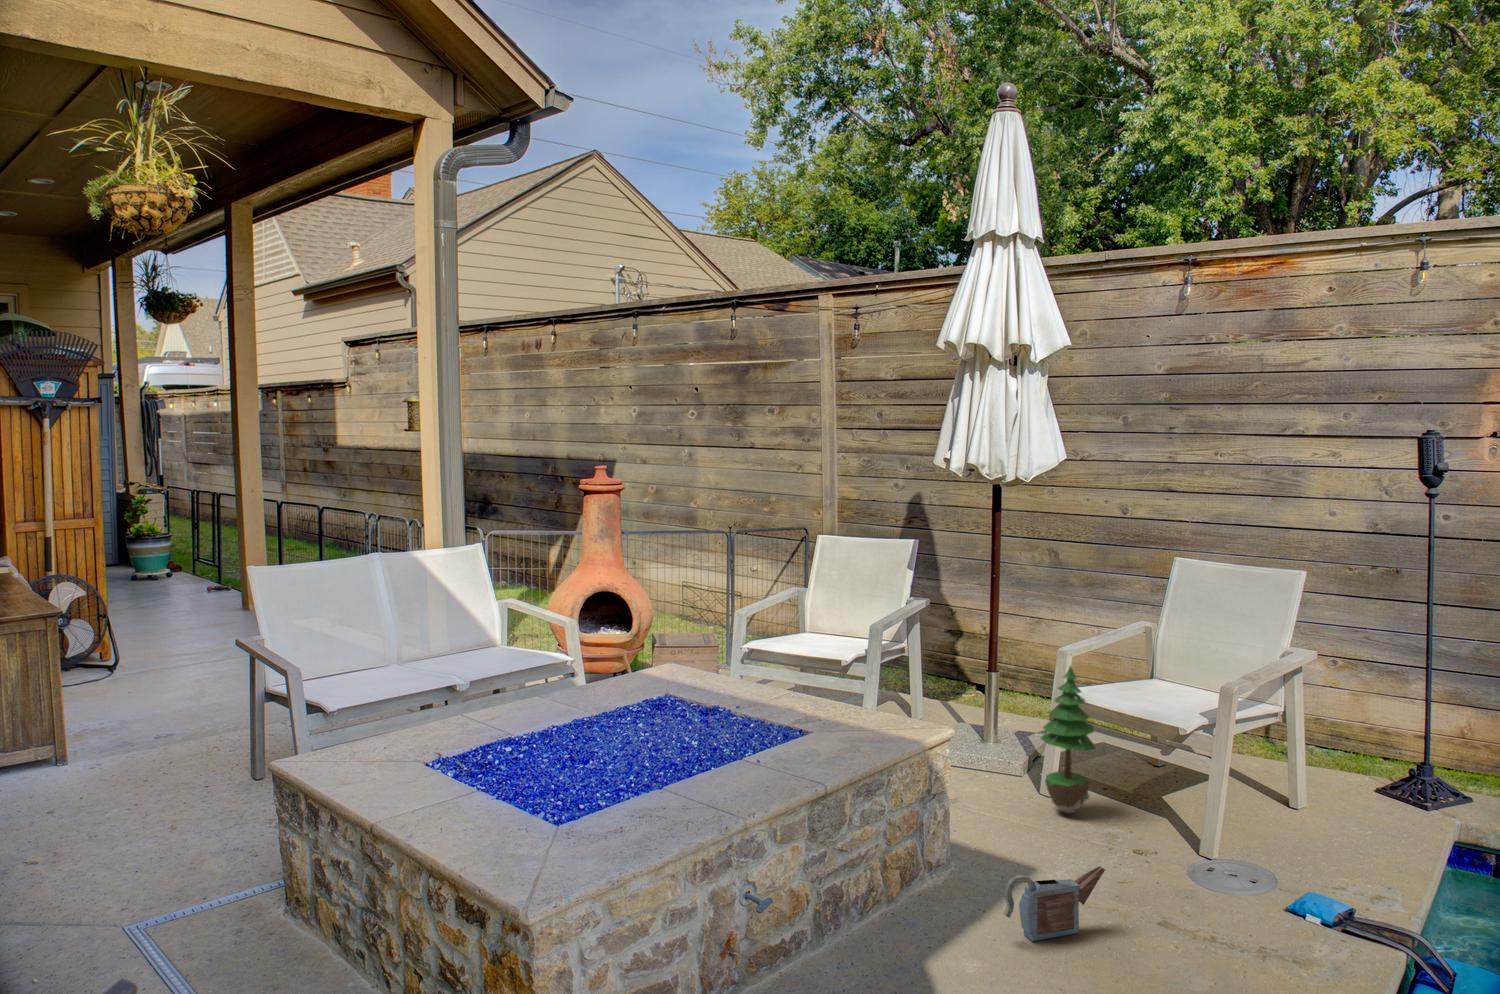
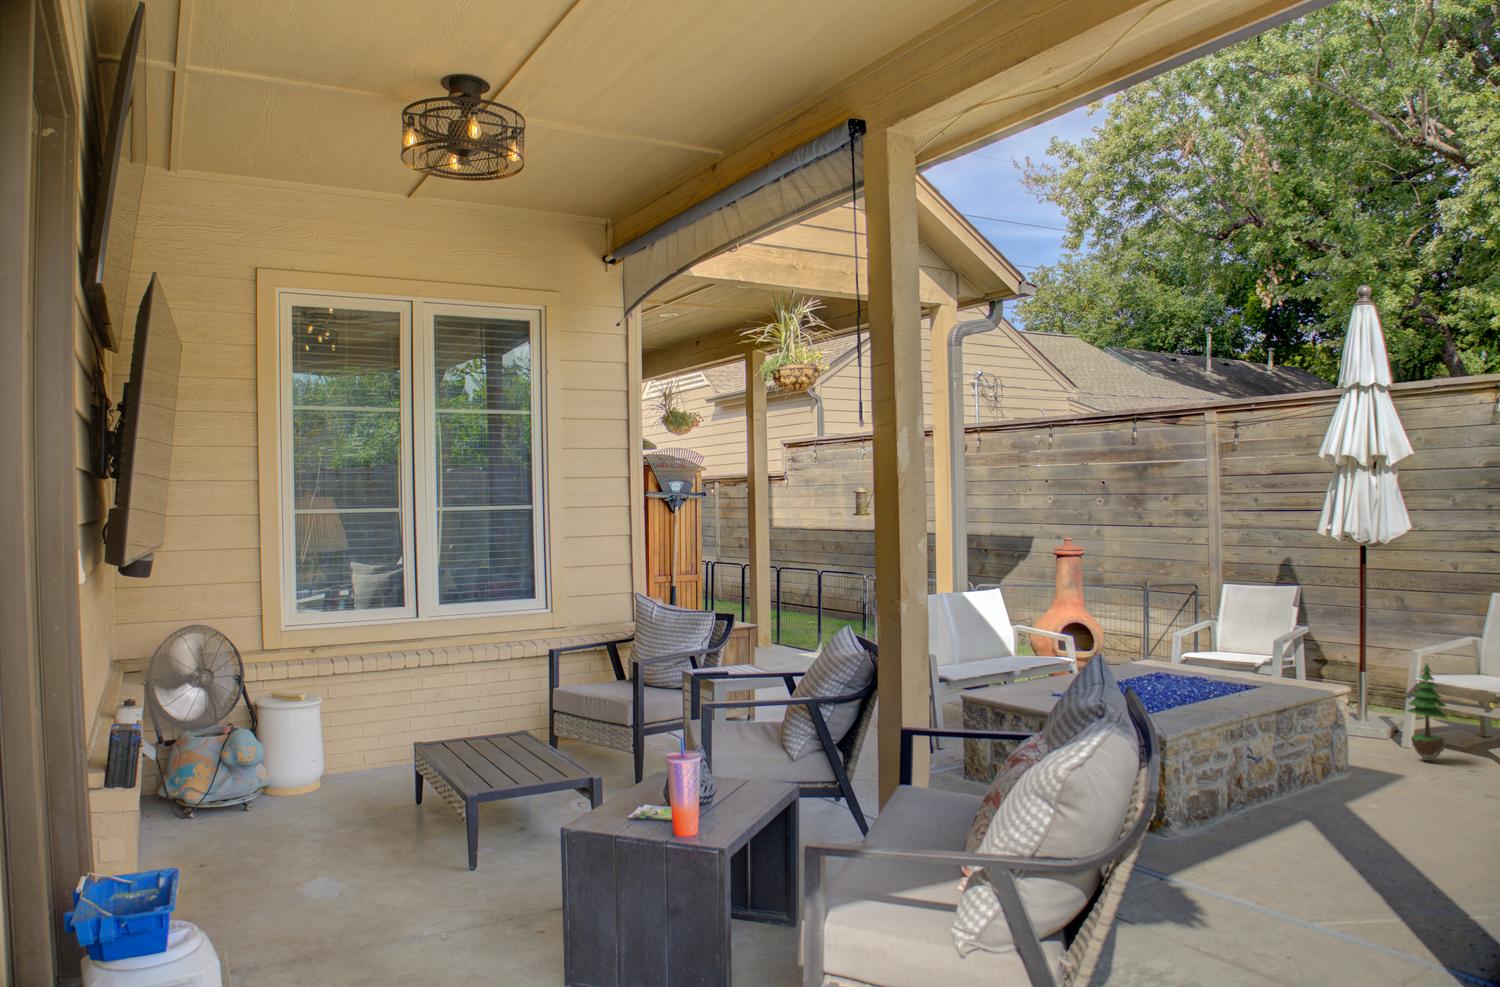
watering can: present [1003,866,1105,941] -> none [1393,766,1458,804]

